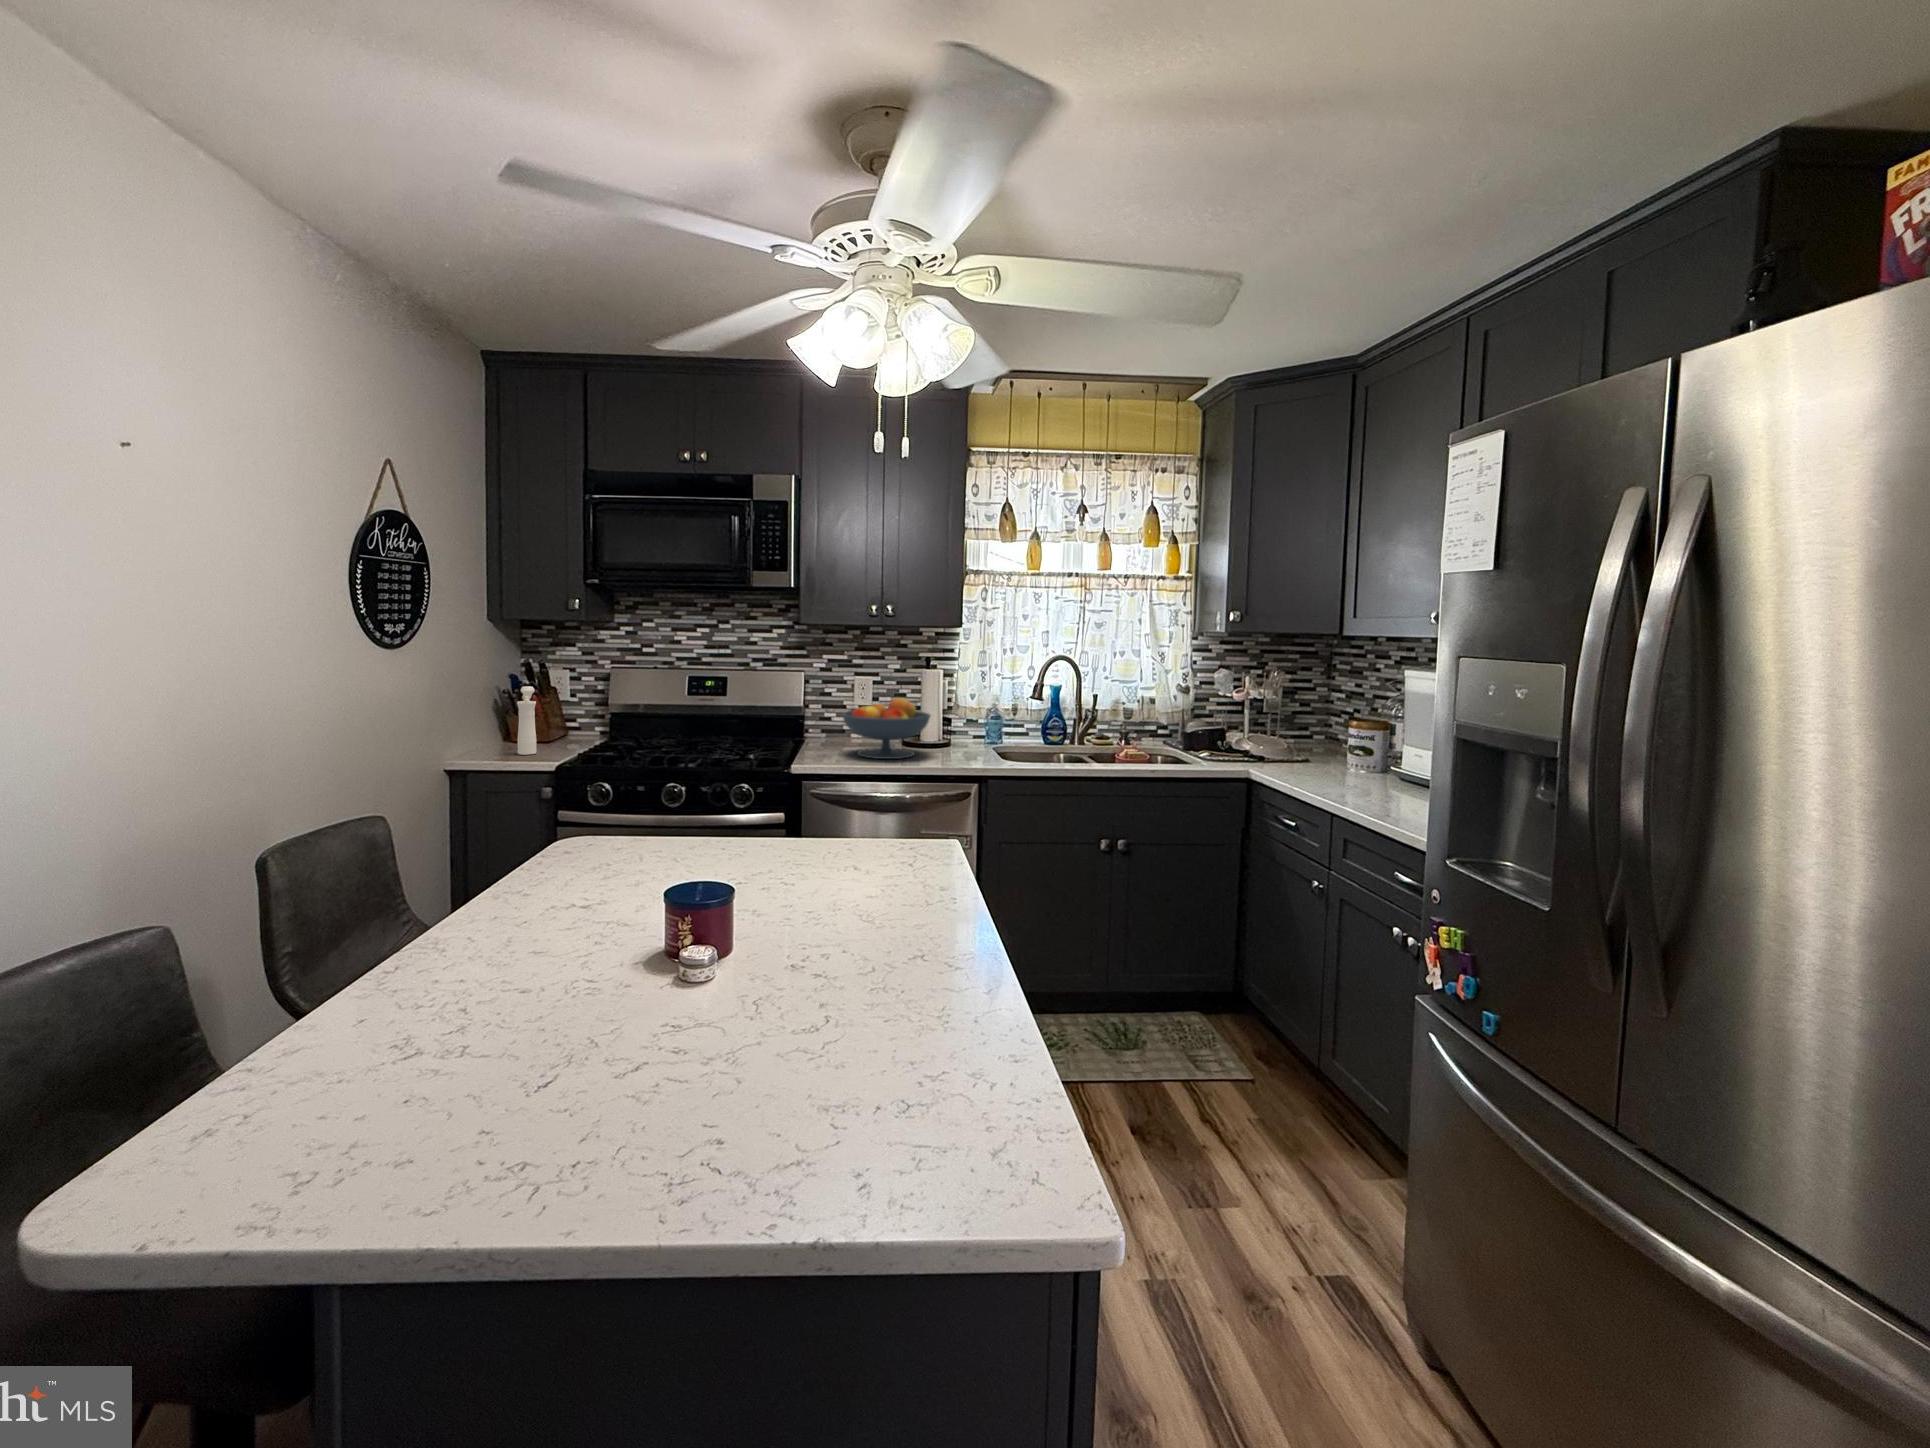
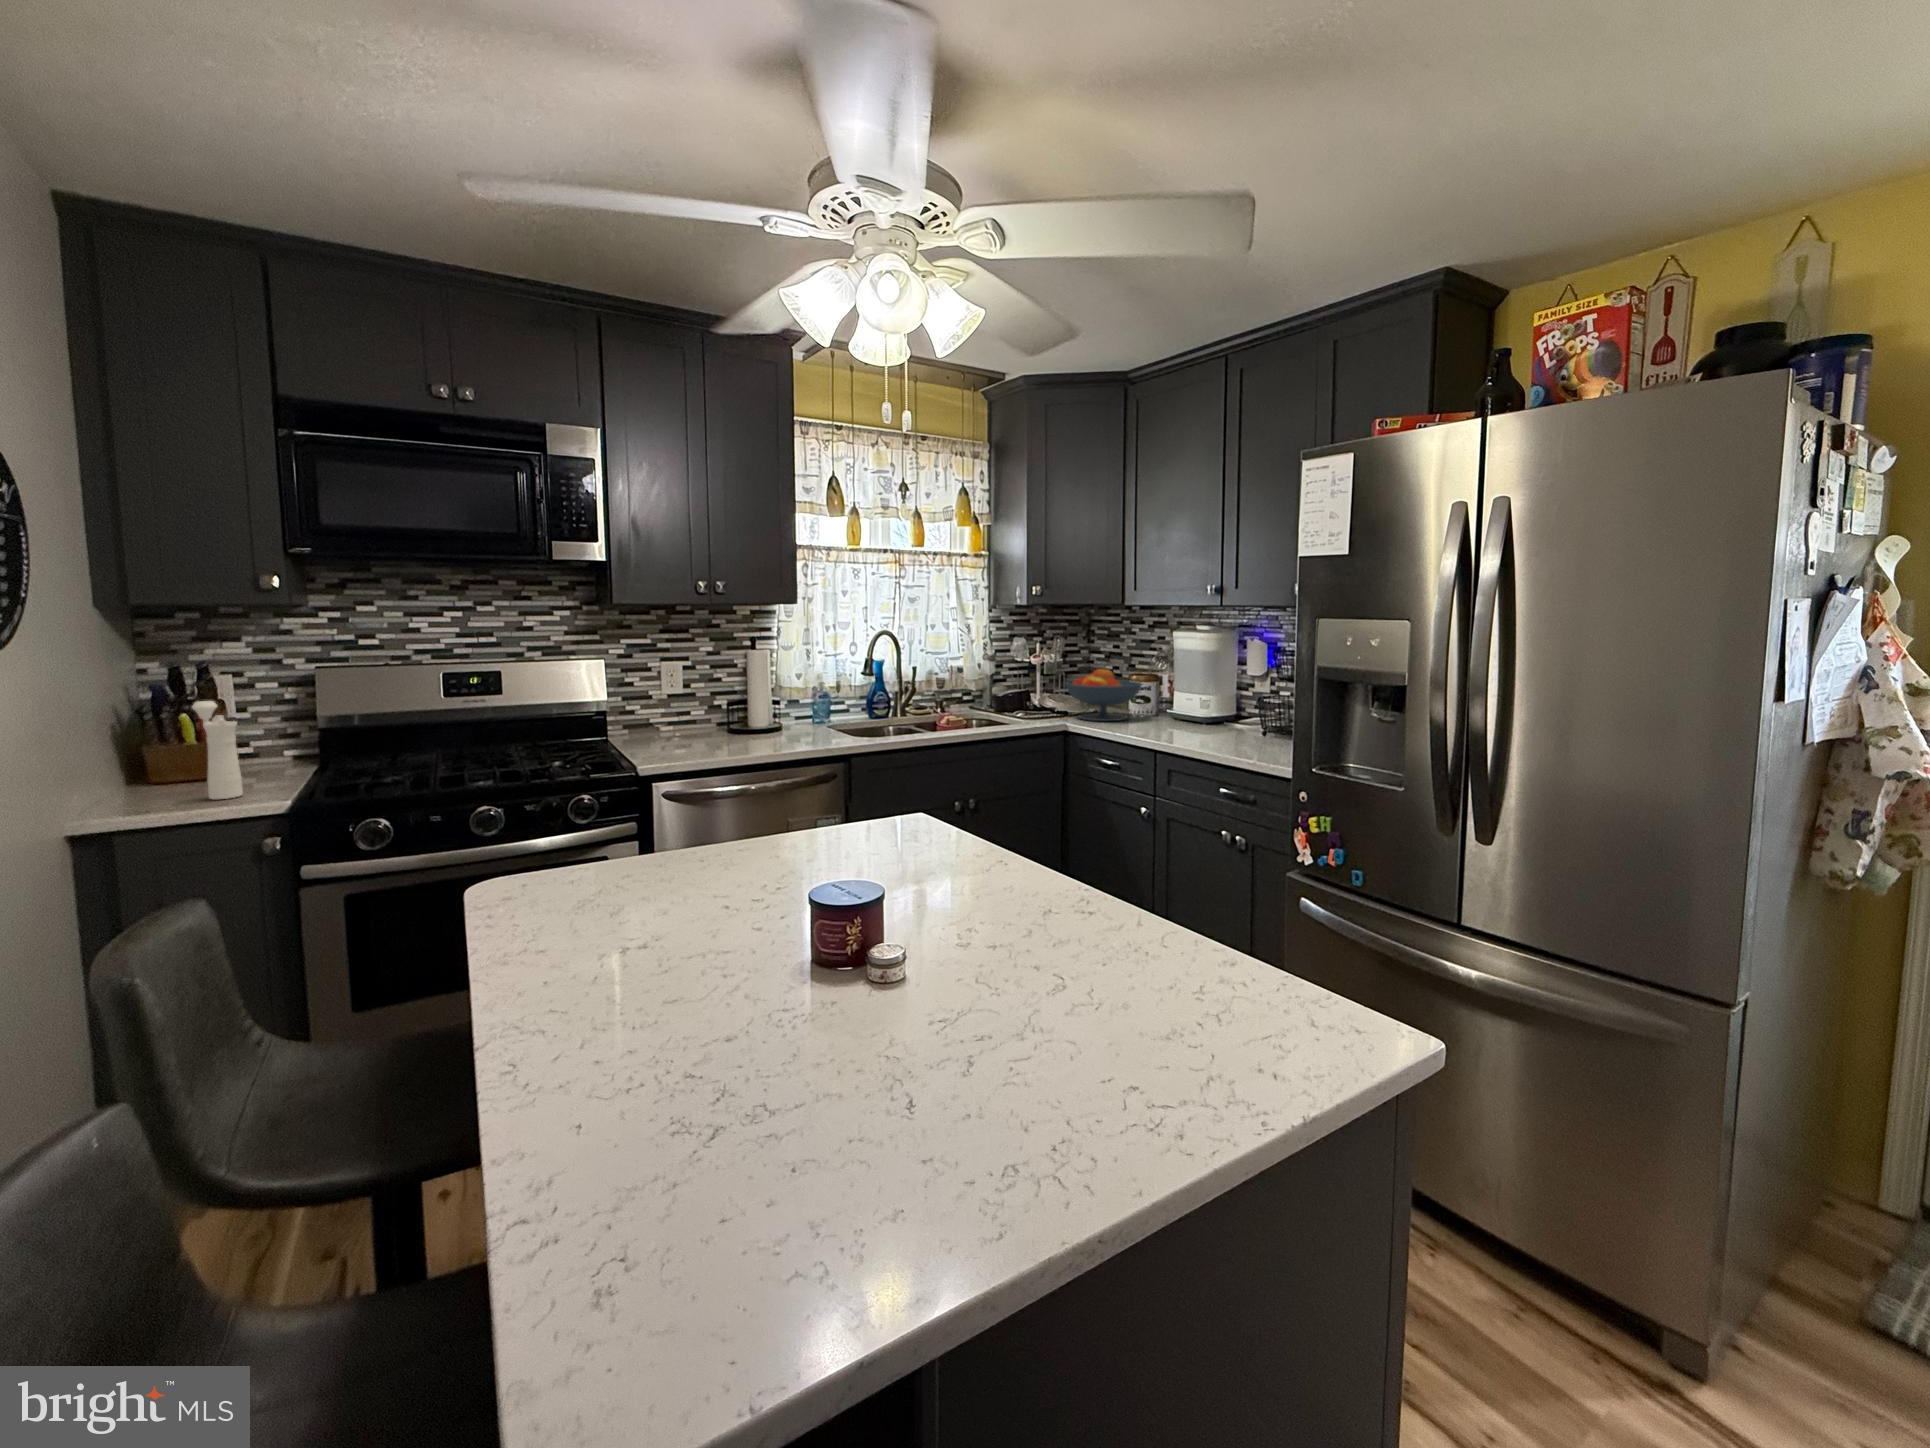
fruit bowl: present [842,698,930,759] -> present [1065,669,1142,721]

